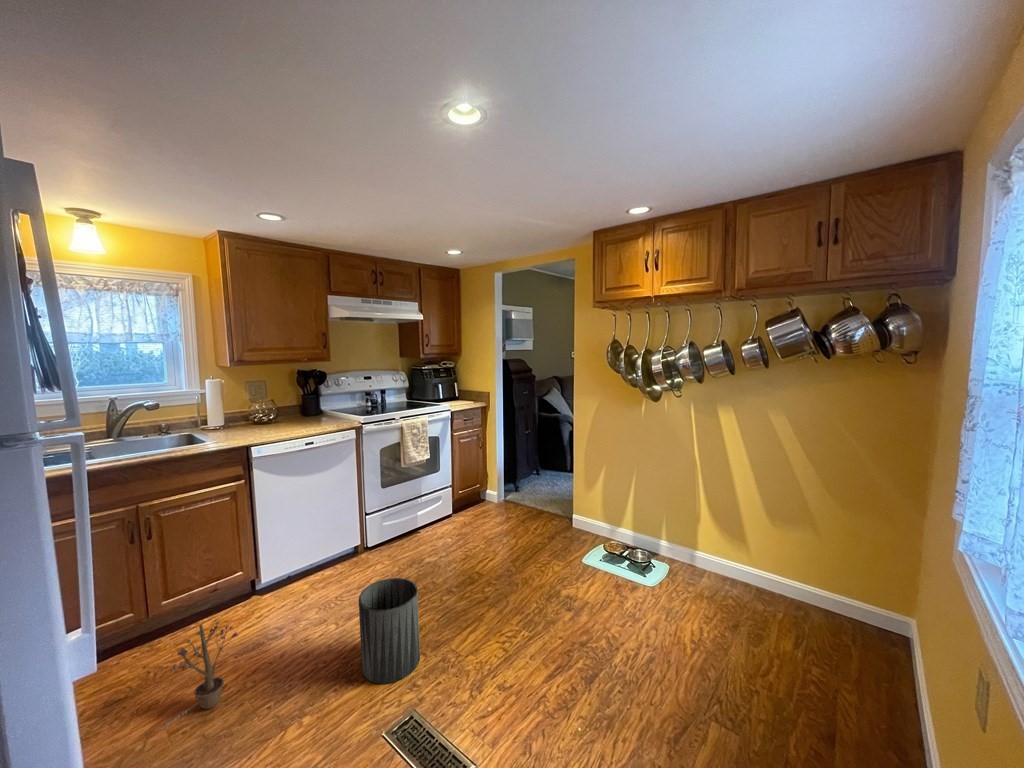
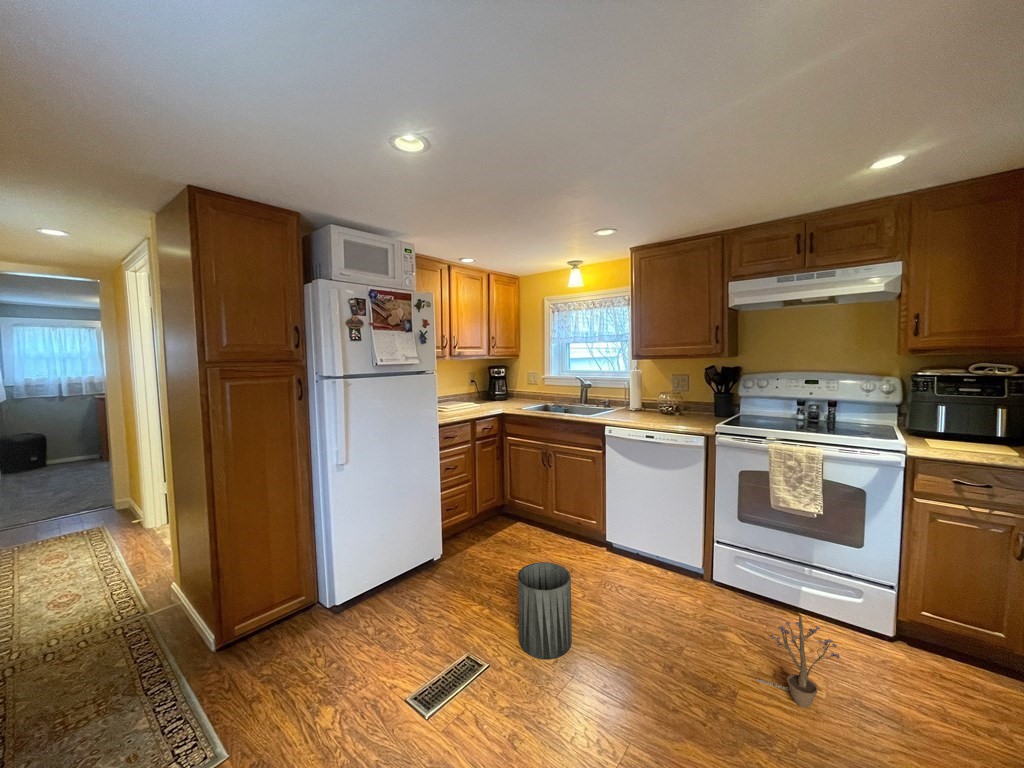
decorative plant: present [162,622,237,728] -> present [757,616,840,707]

